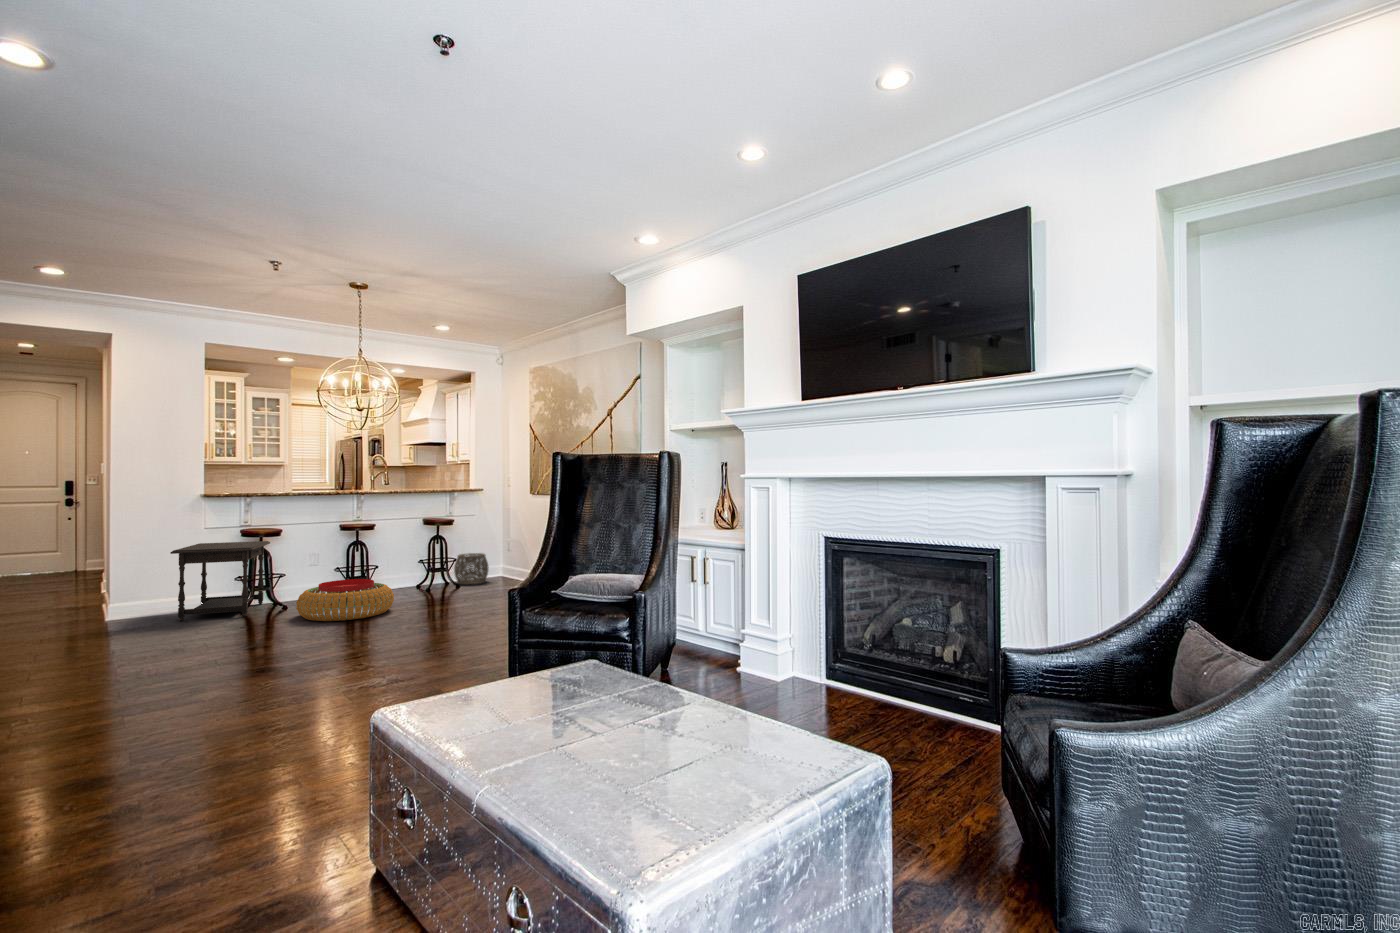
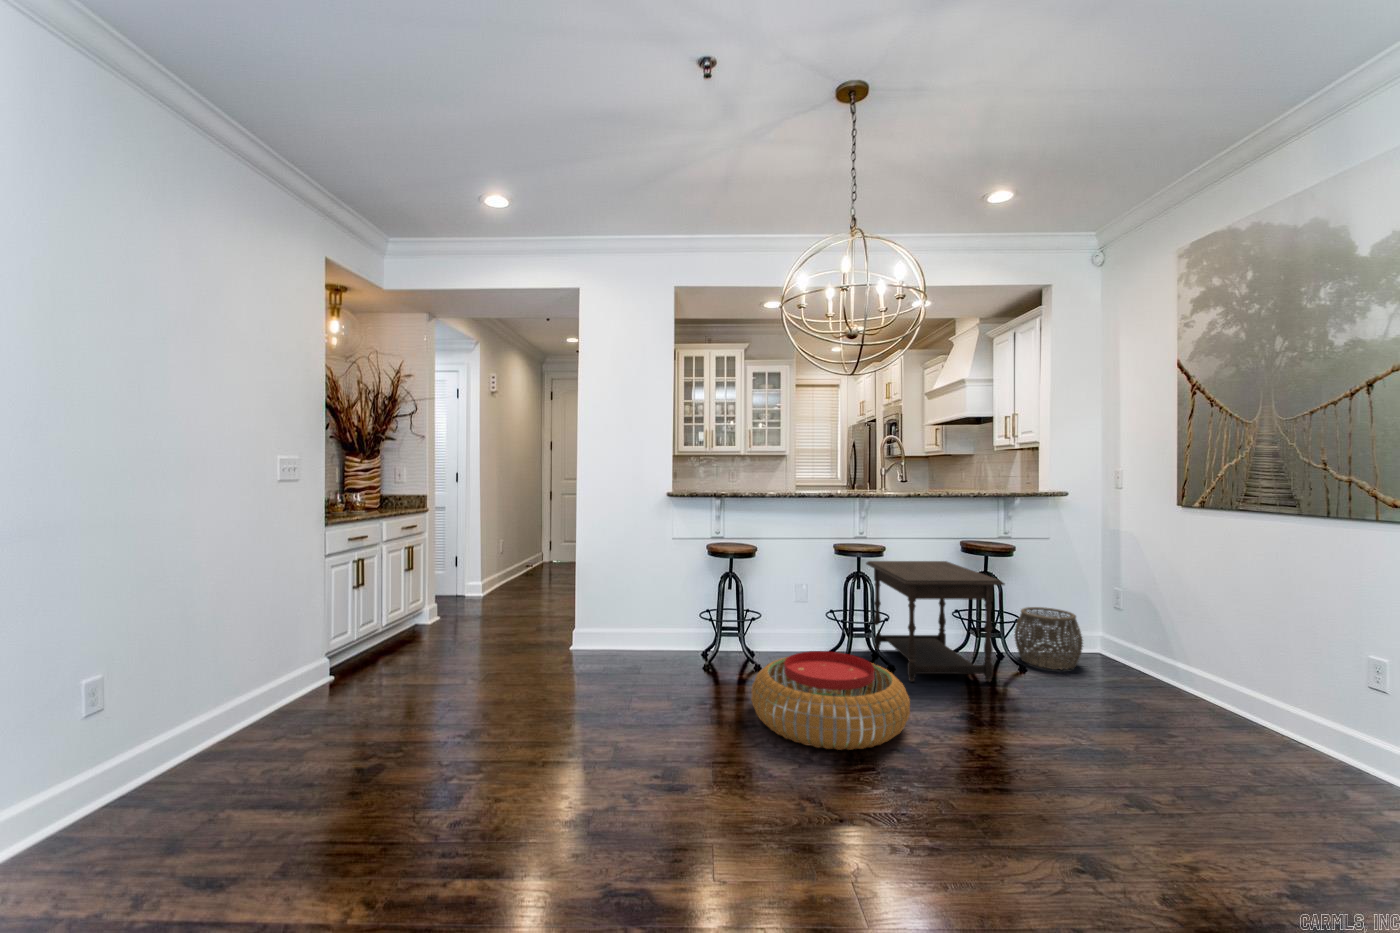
side table: present [170,541,270,621] -> present [866,561,1004,682]

